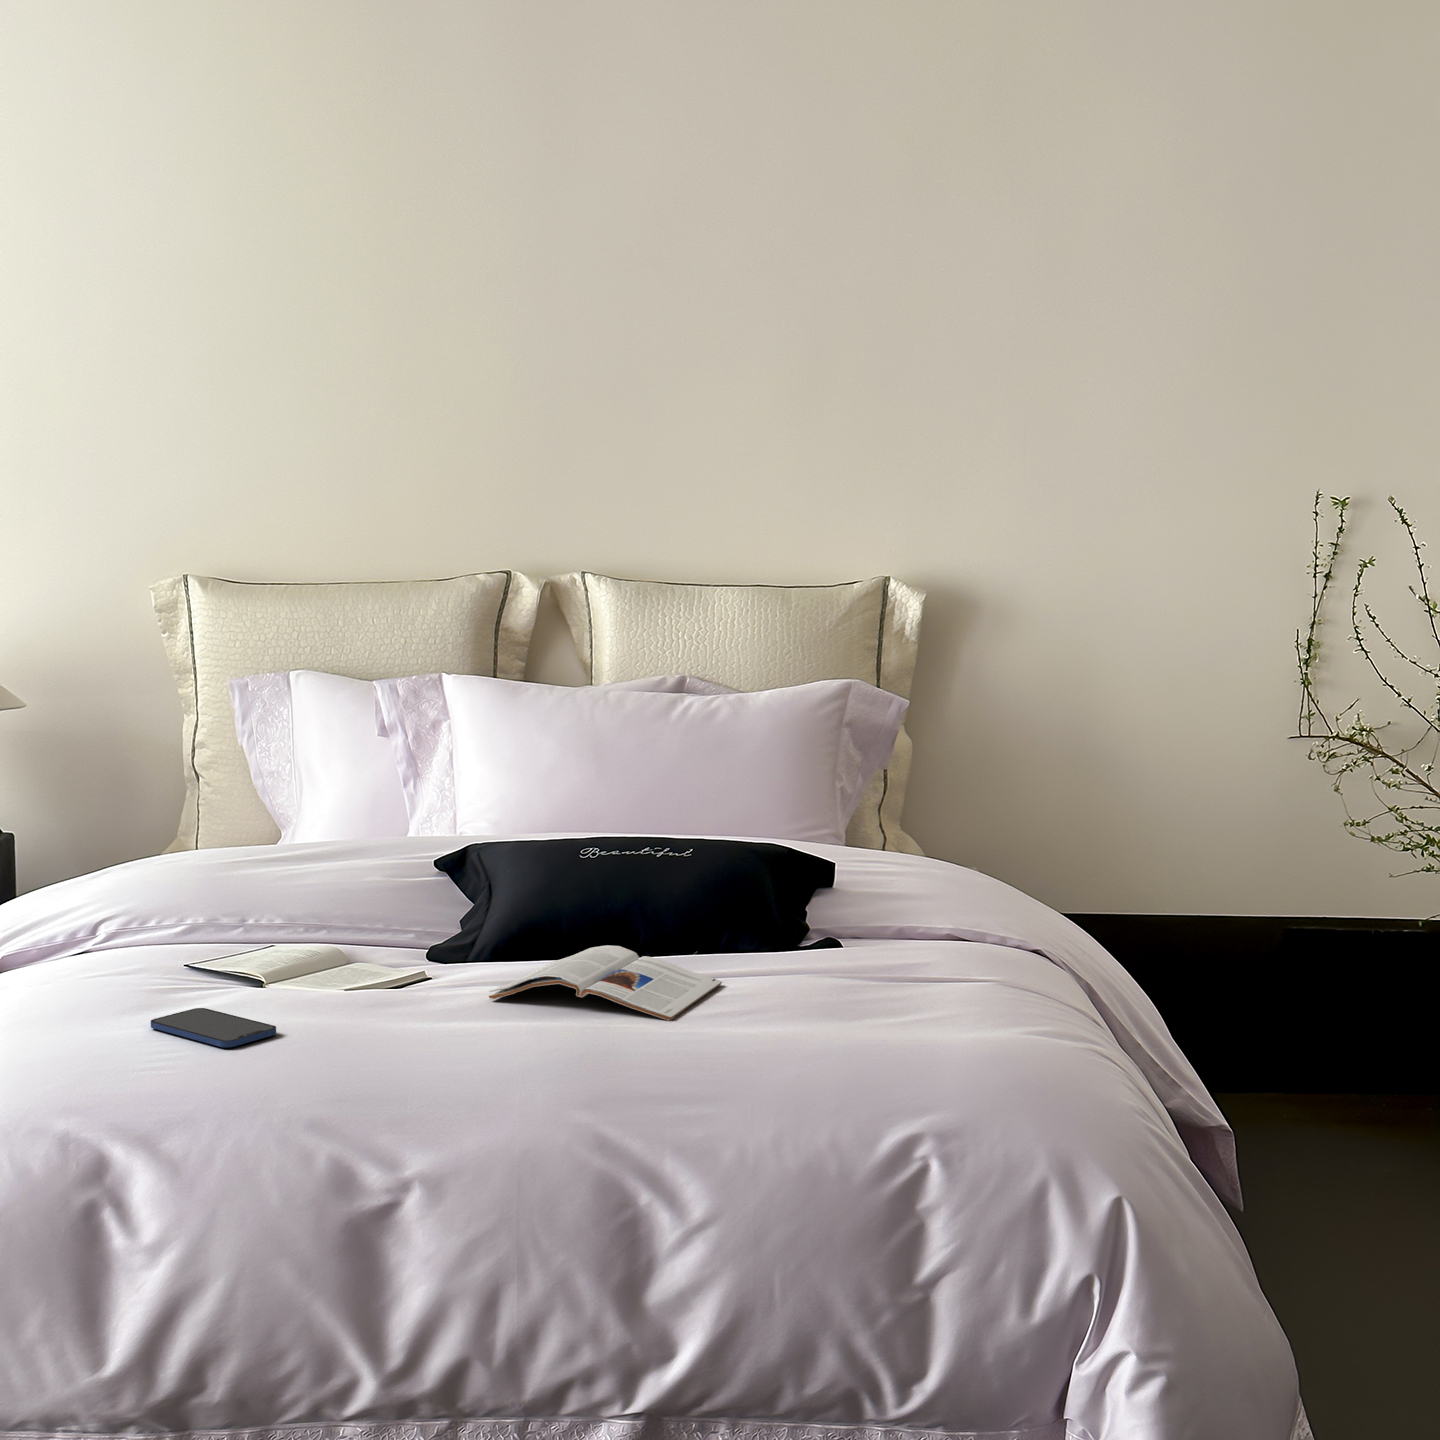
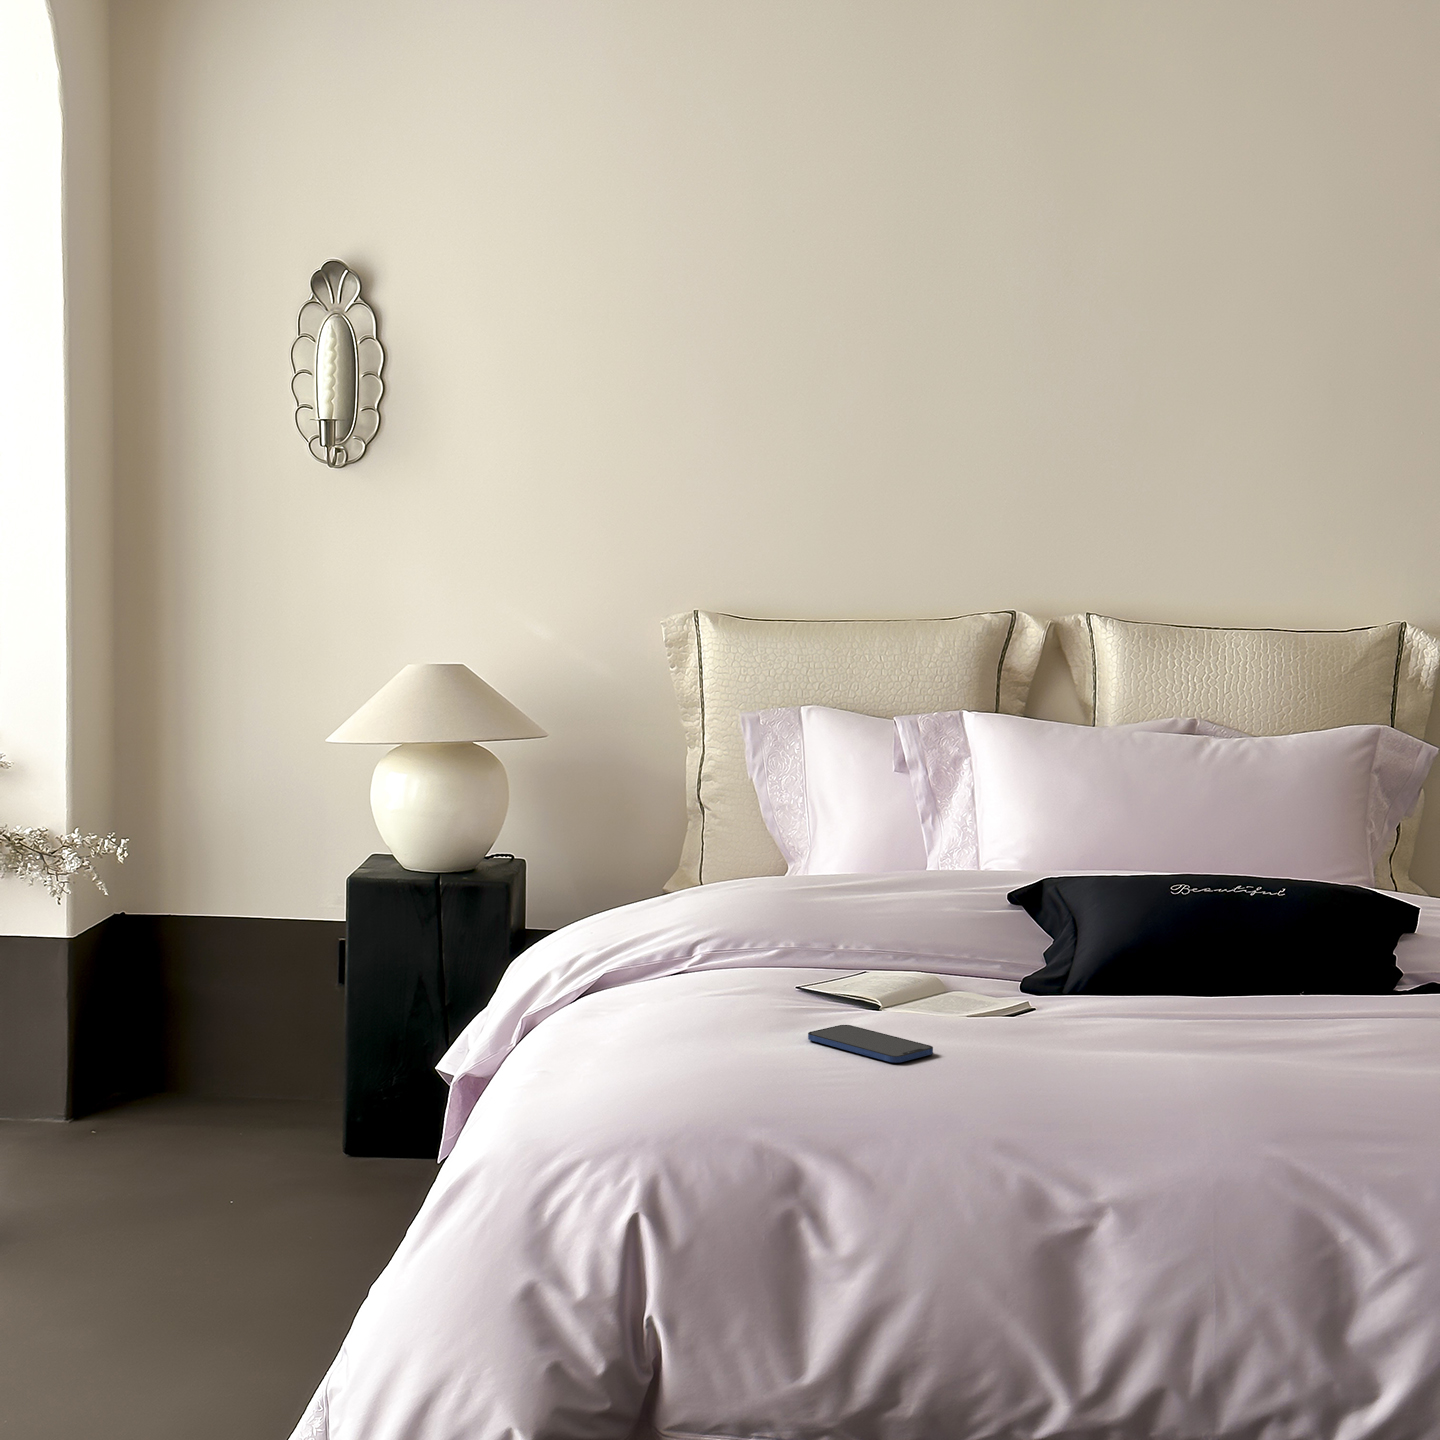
magazine: present [489,945,722,1021] -> none [1122,989,1362,1068]

